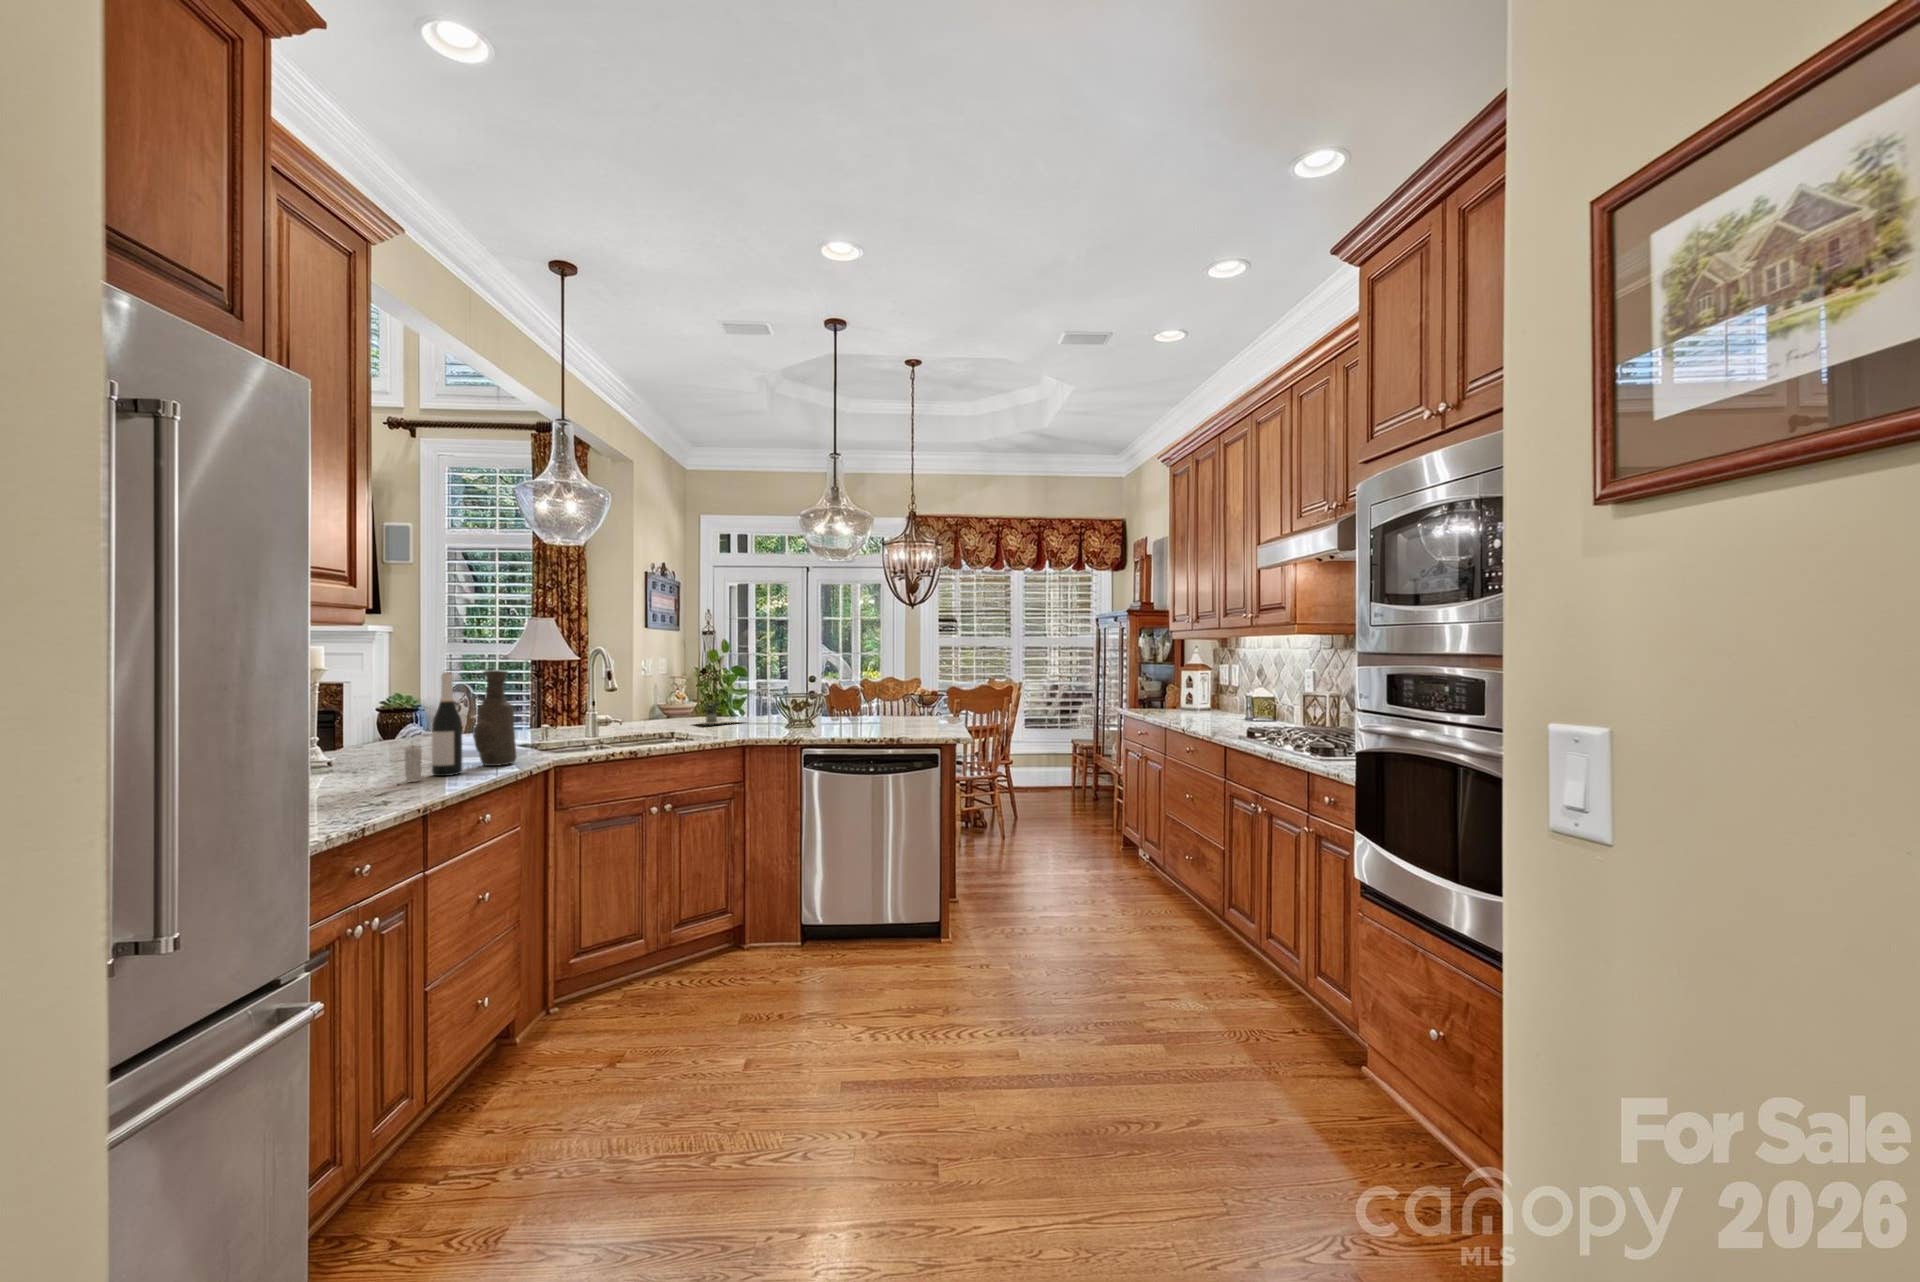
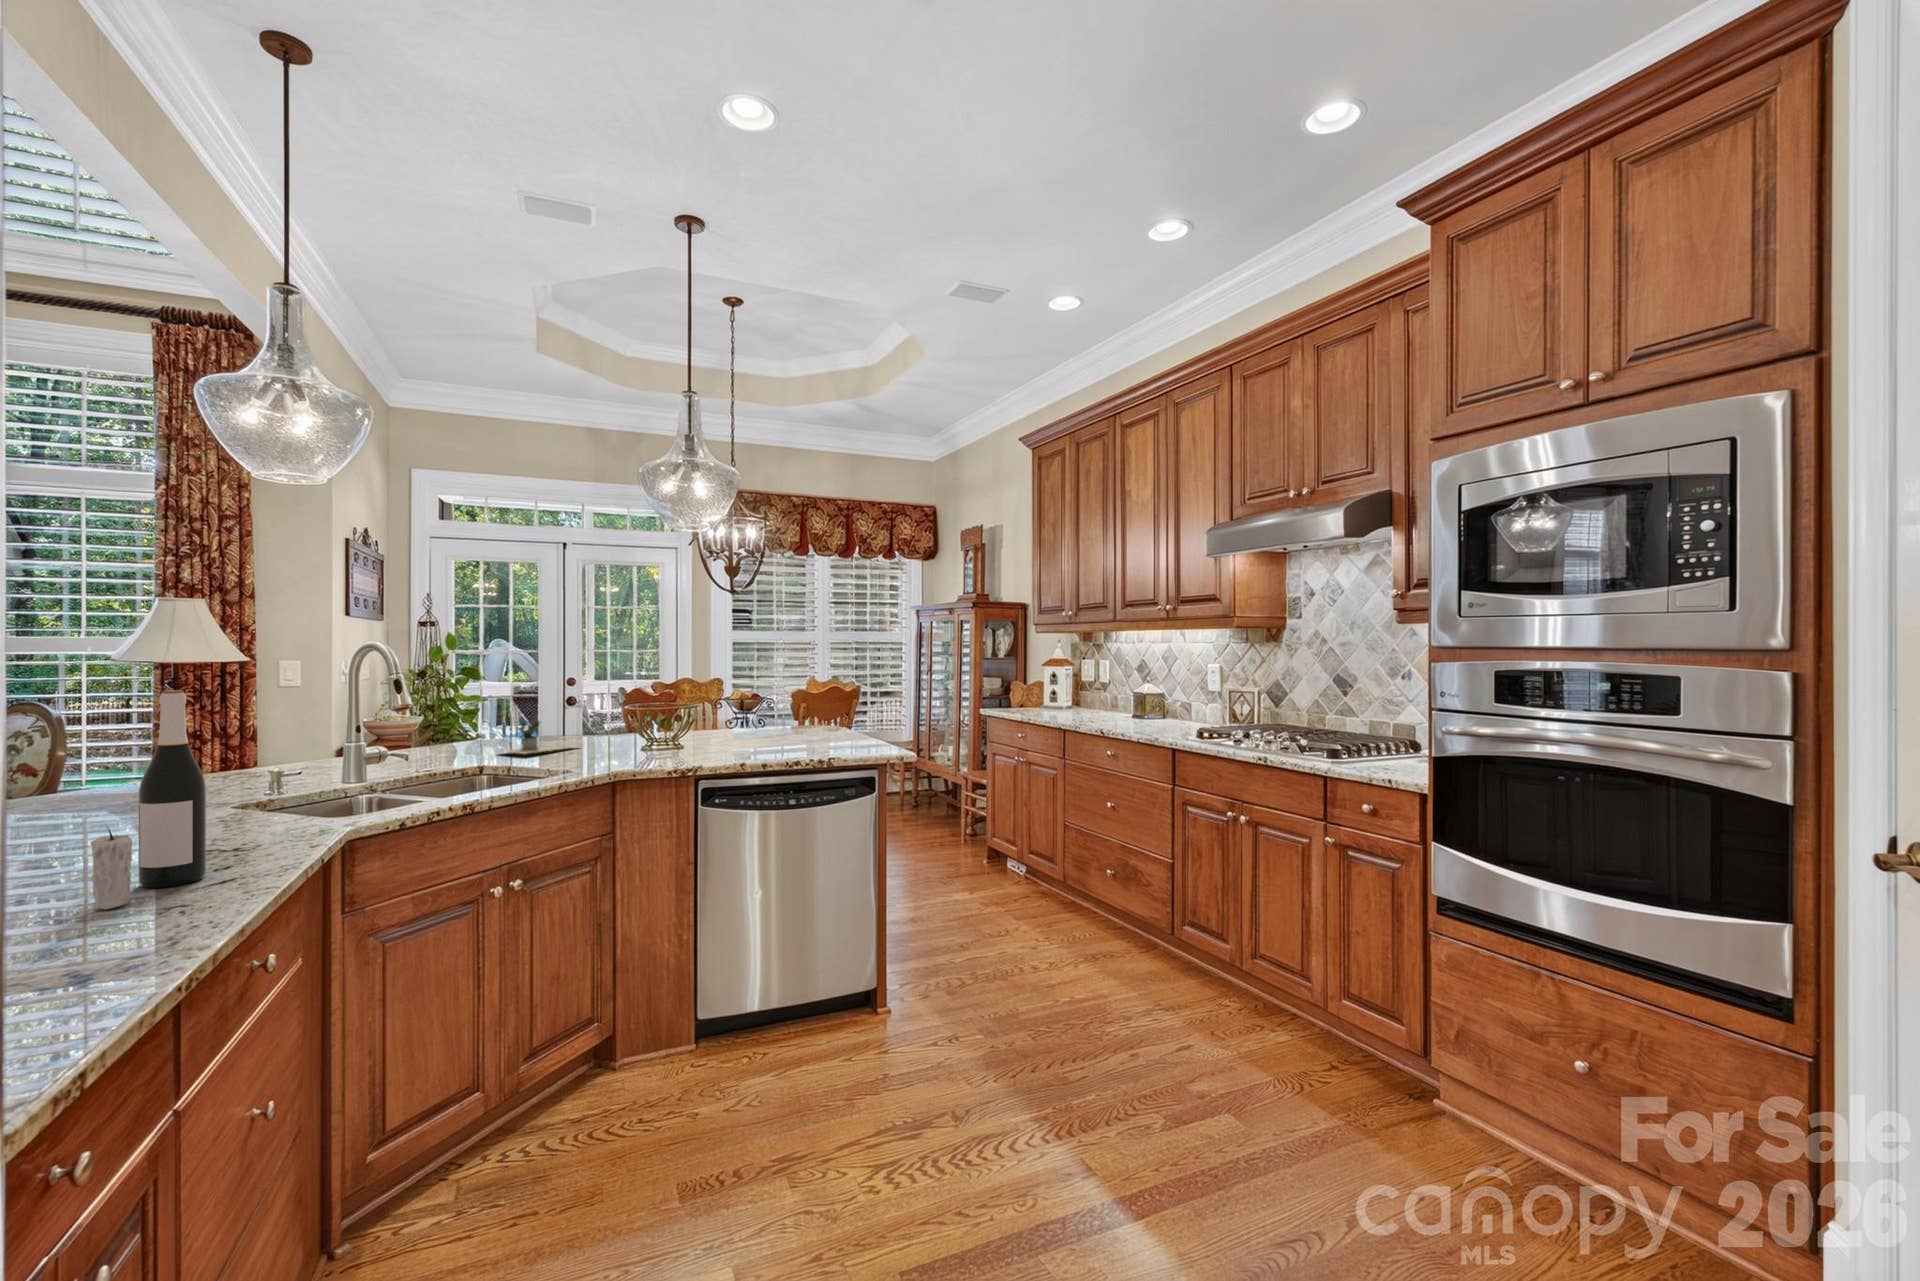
vase: present [473,670,517,766] -> none [210,684,294,854]

